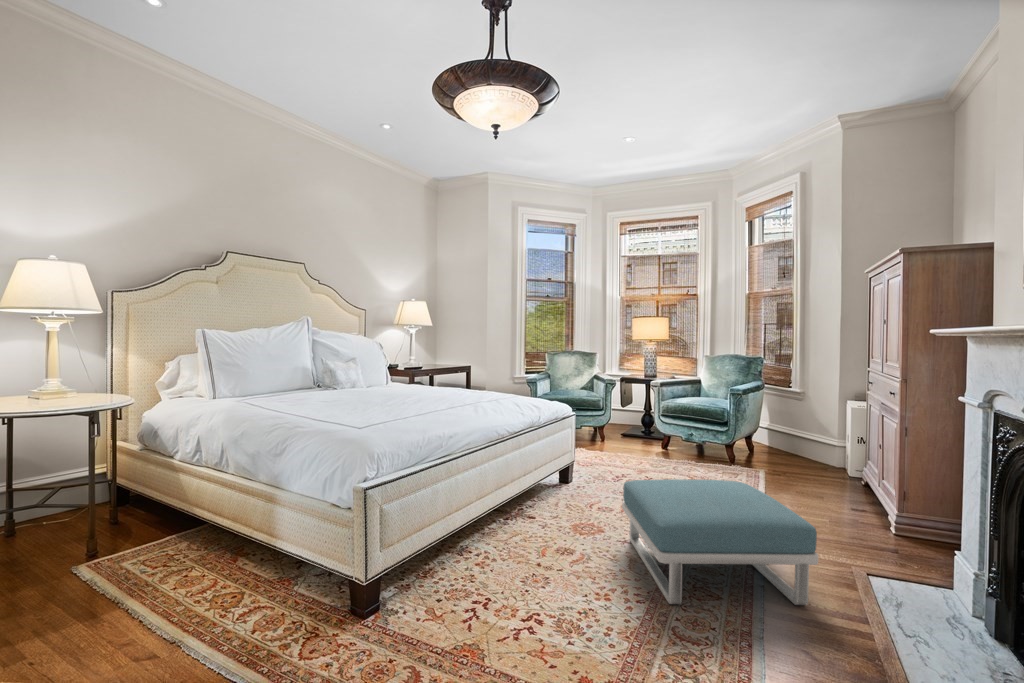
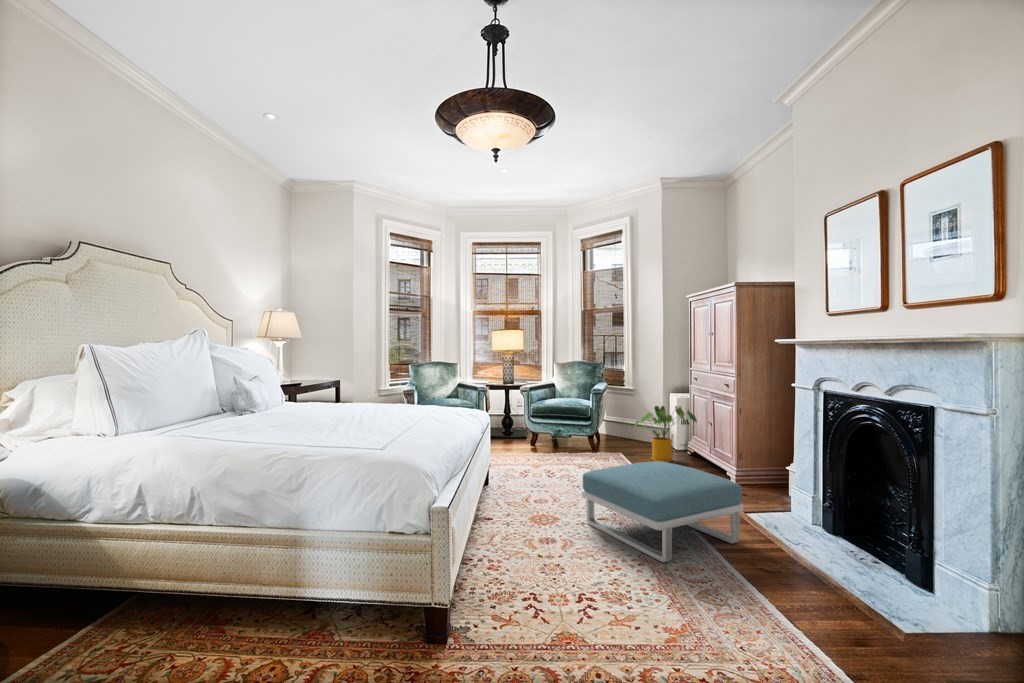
house plant: none [775,414,867,488] -> present [635,406,697,462]

